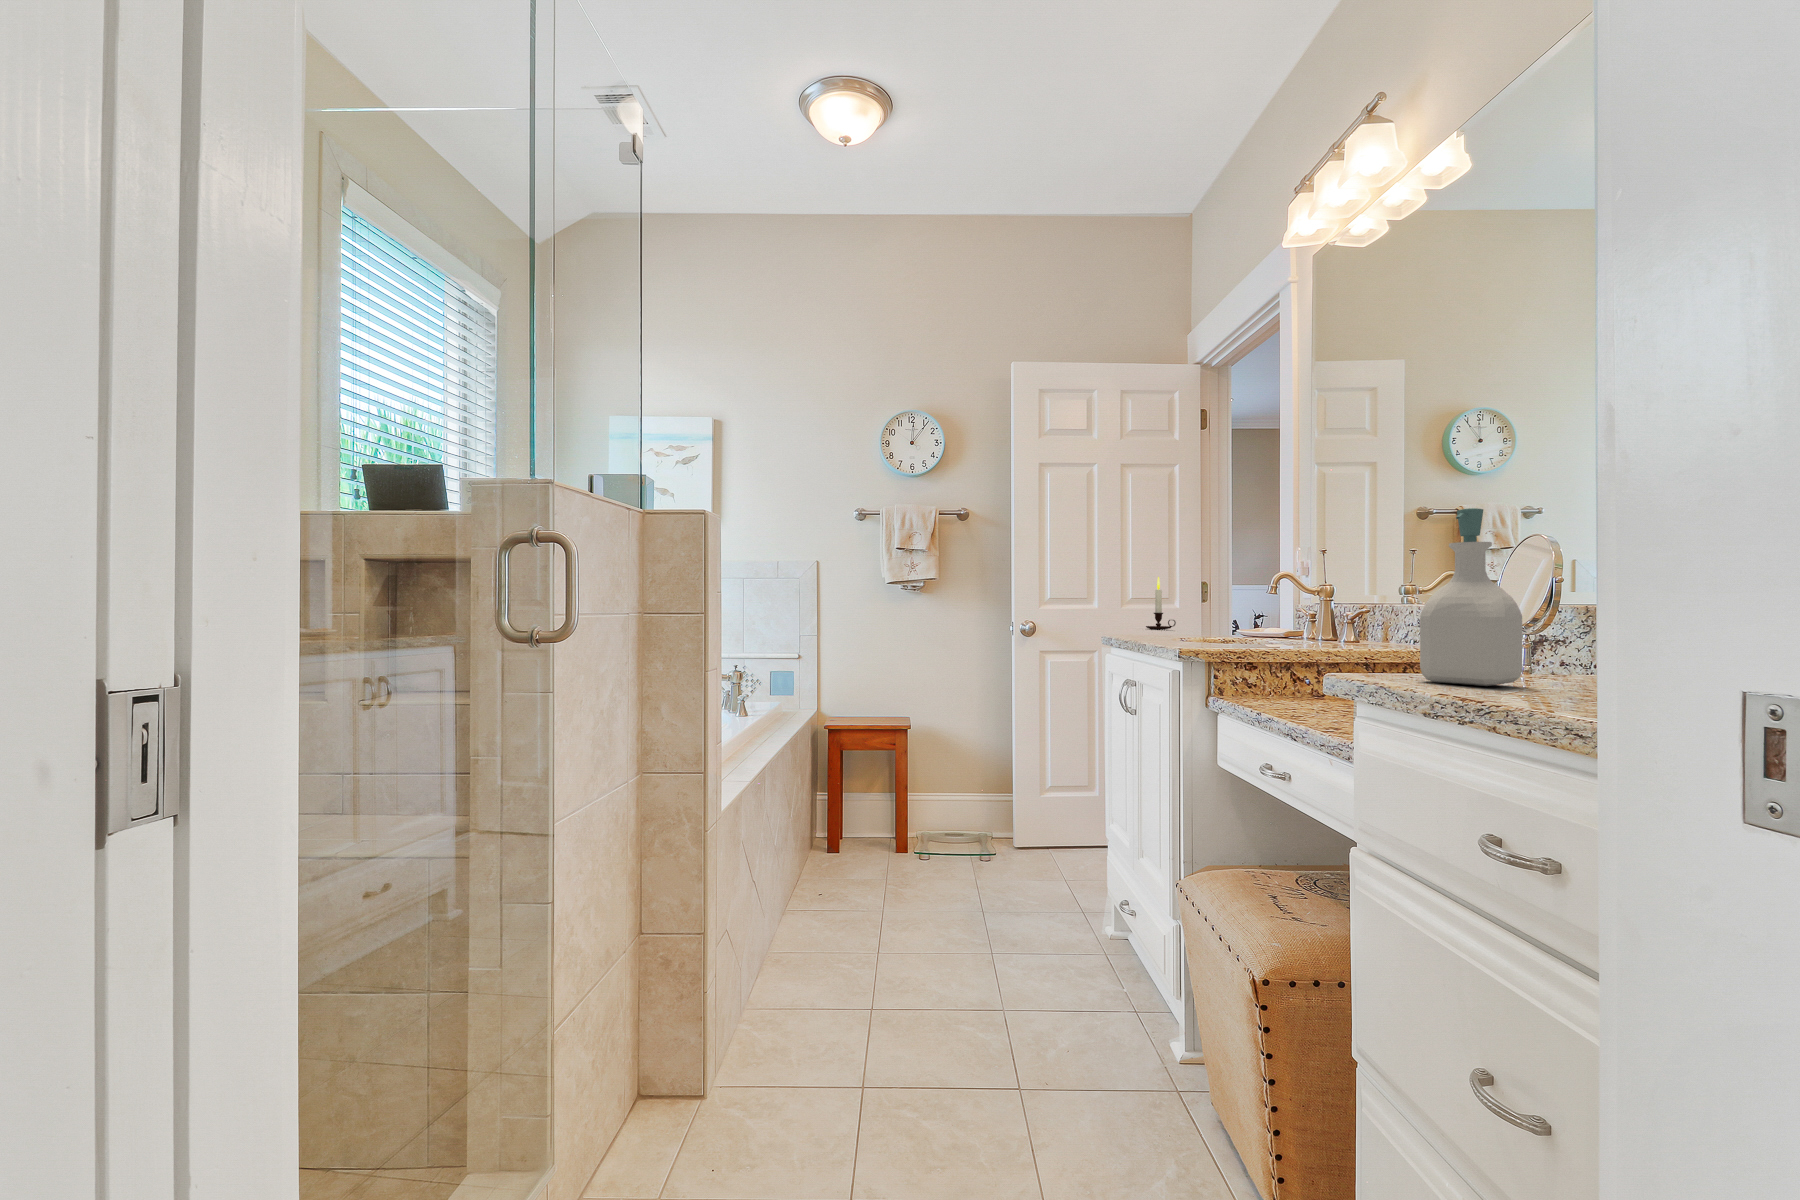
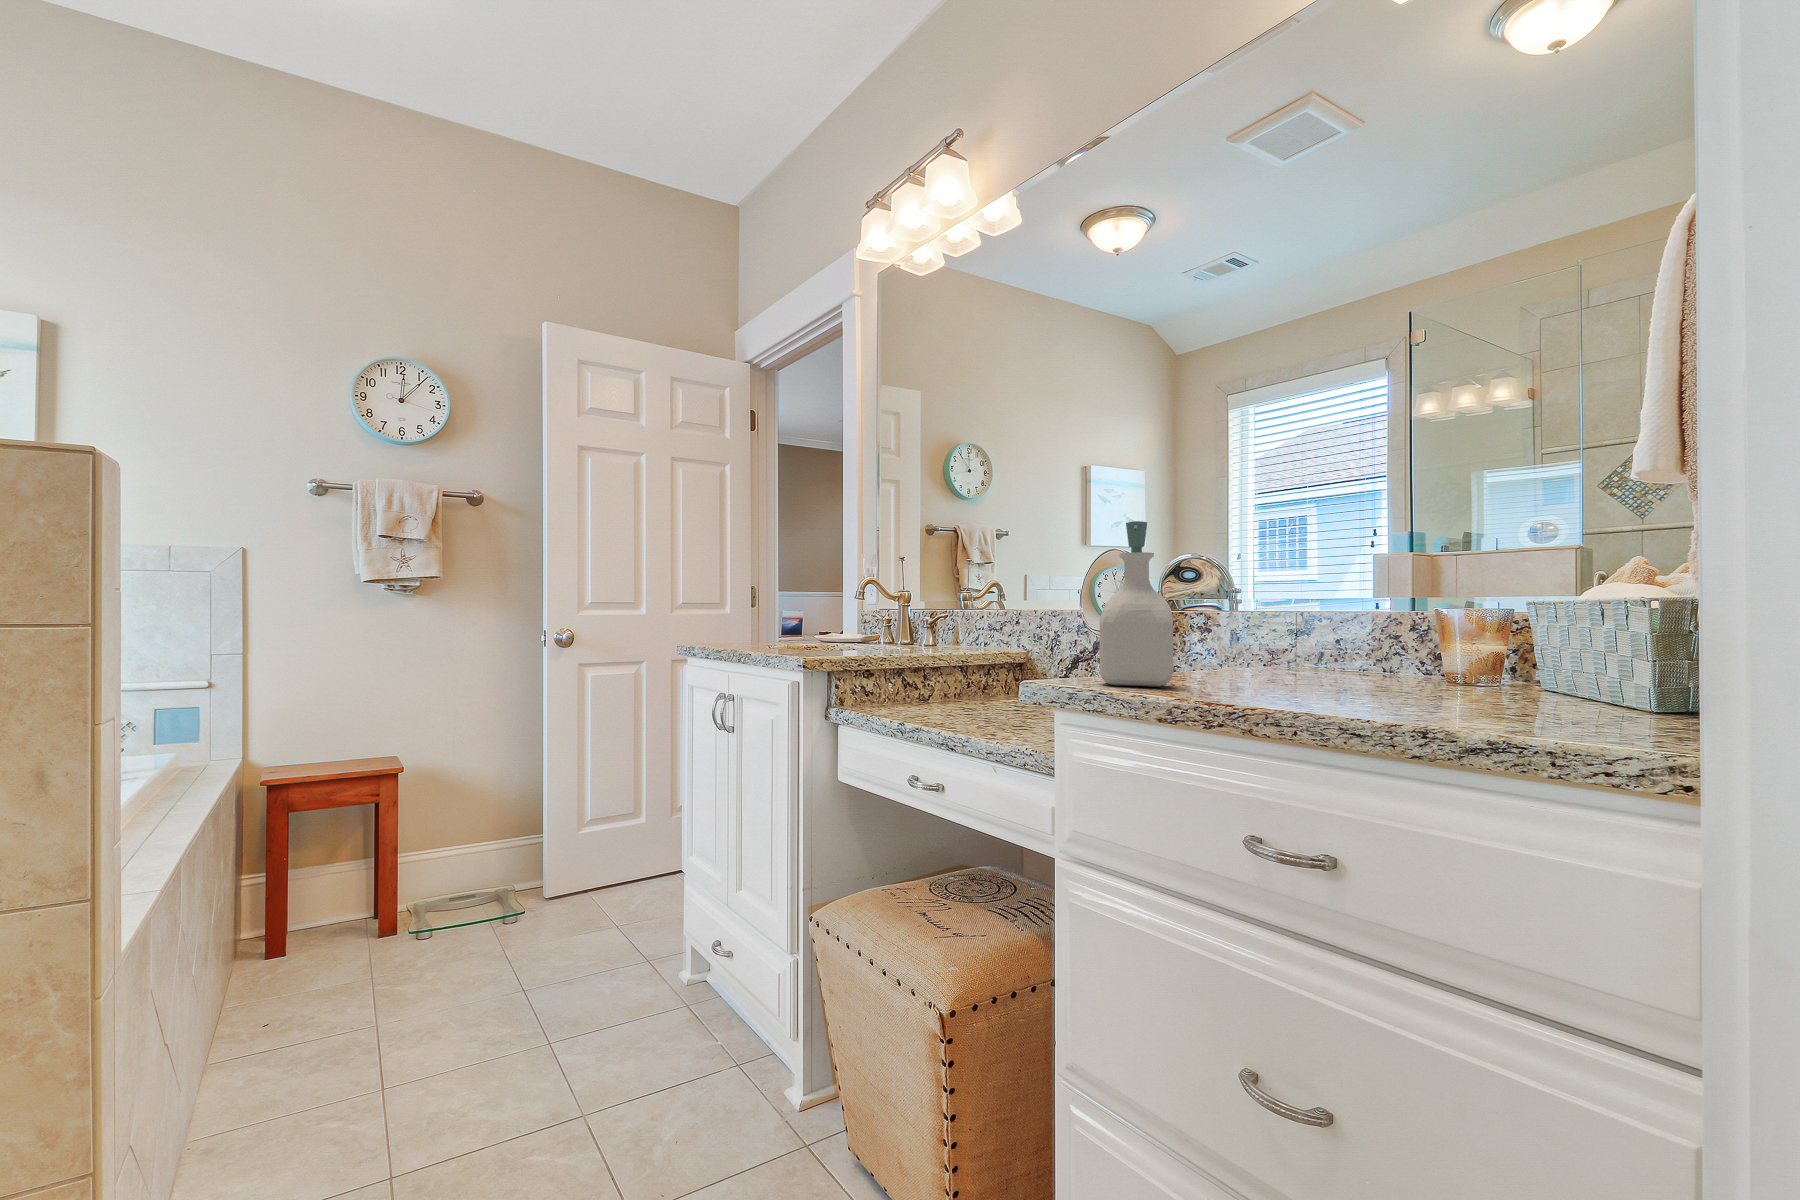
candle: present [1146,577,1176,629] -> none [698,580,729,635]

